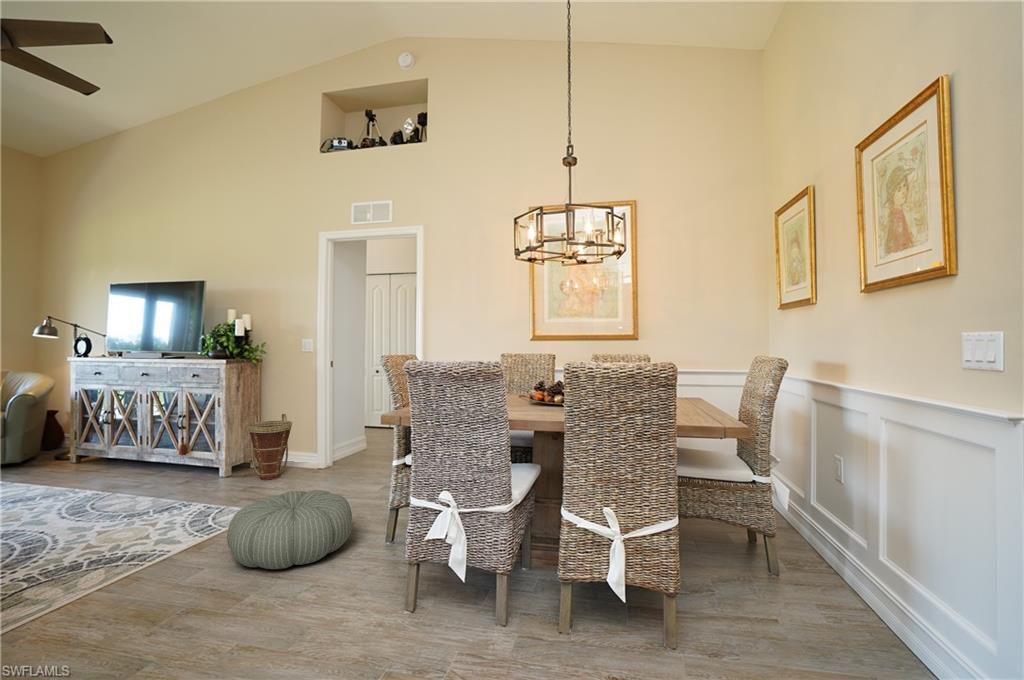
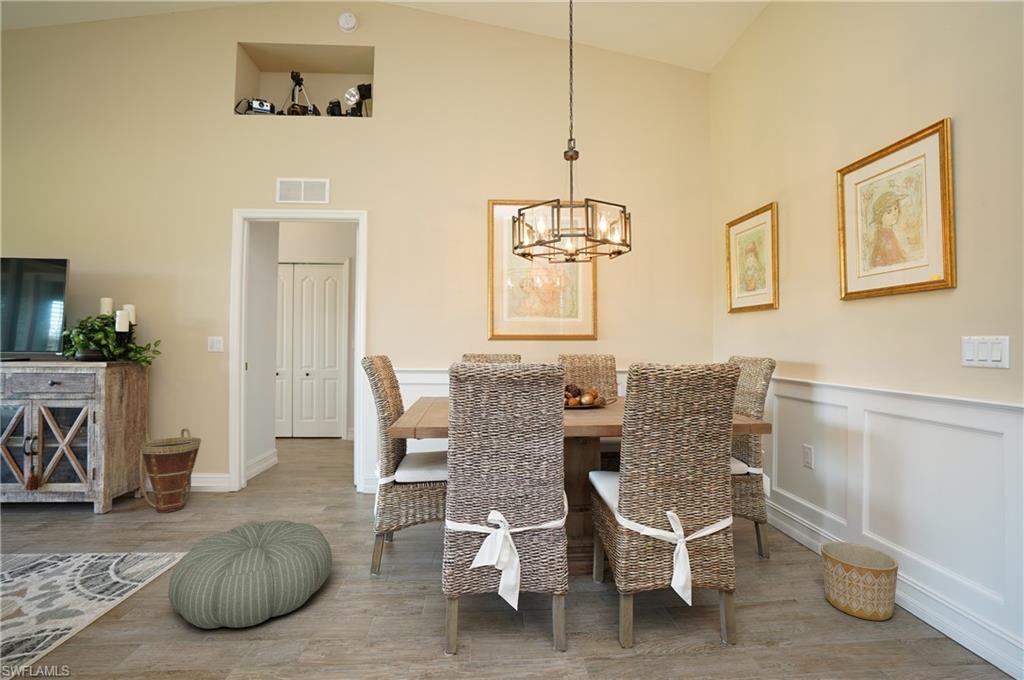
planter: none [812,561,899,653] -> present [821,542,898,621]

